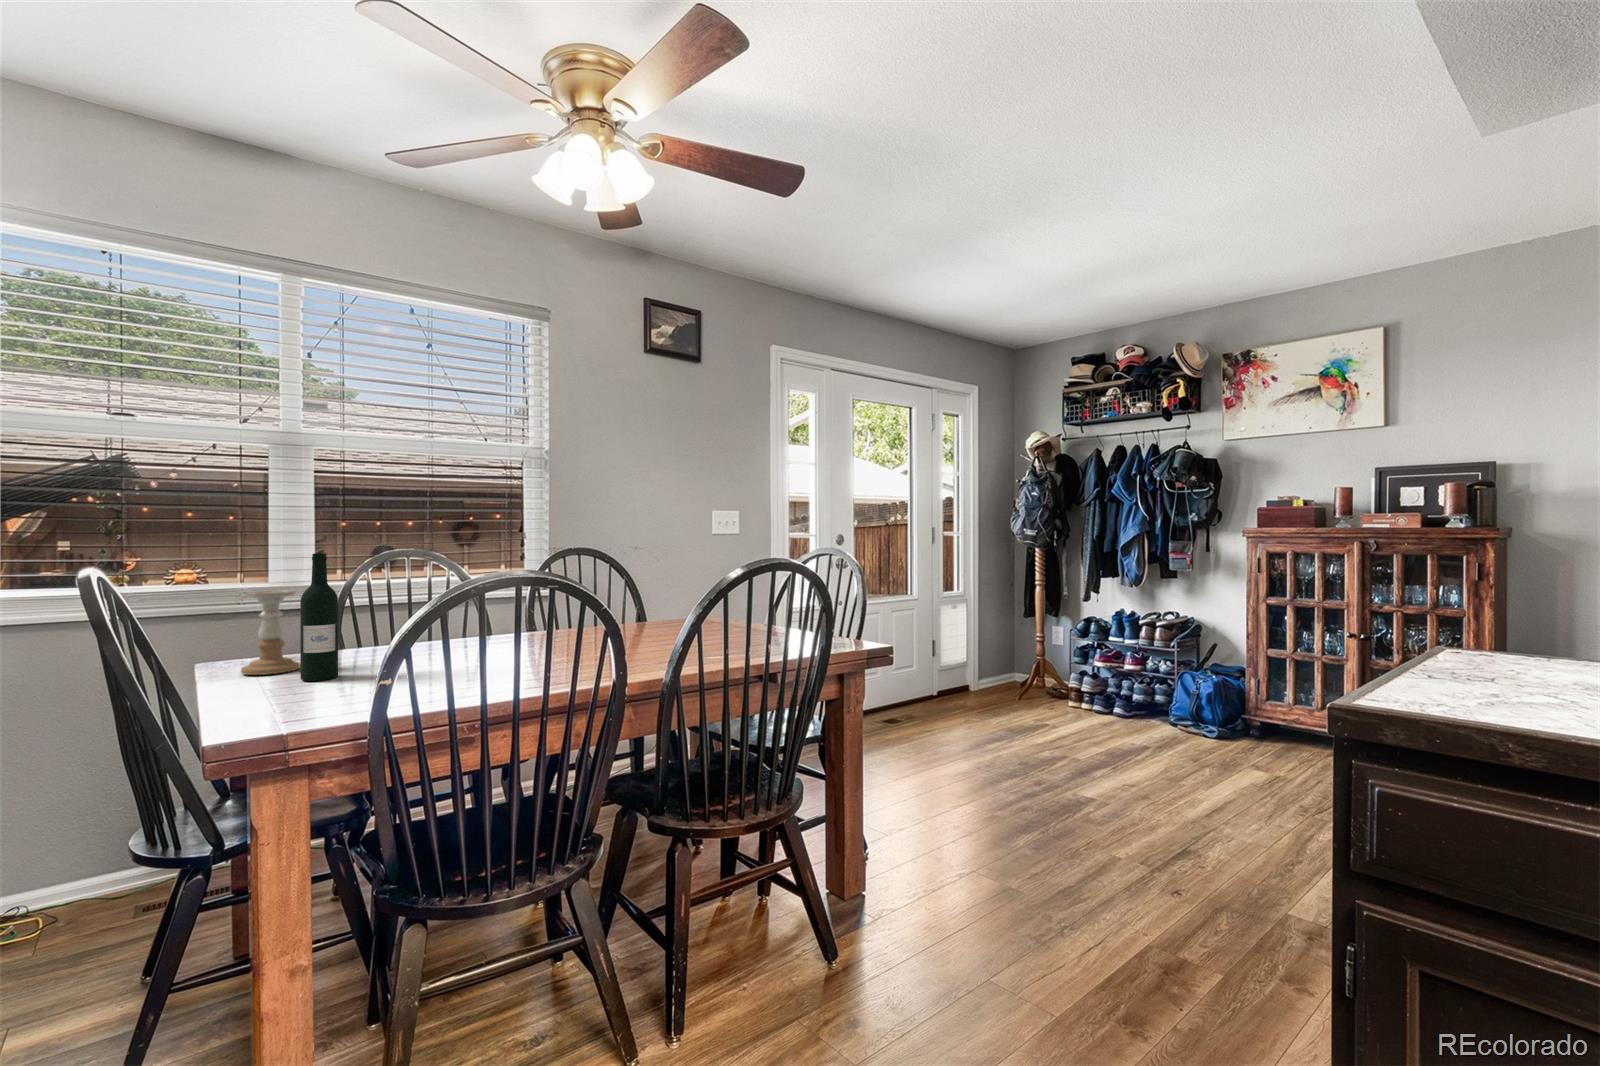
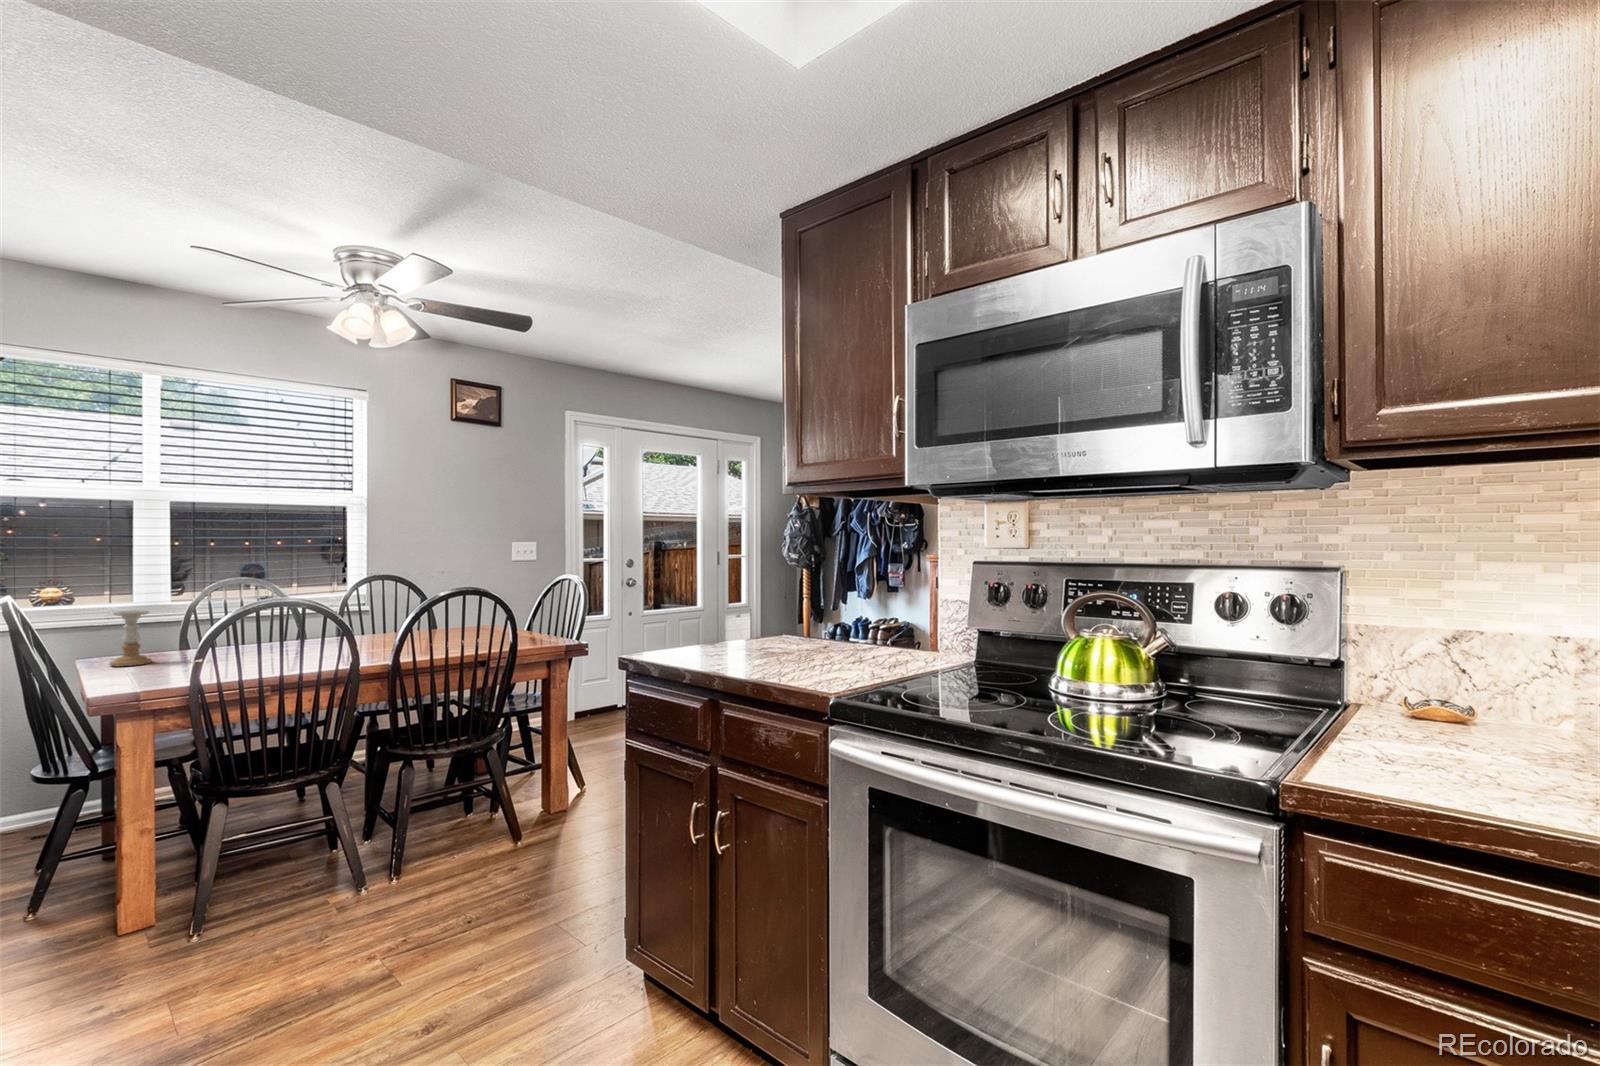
wine bottle: present [300,553,338,681] -> none [151,587,178,669]

